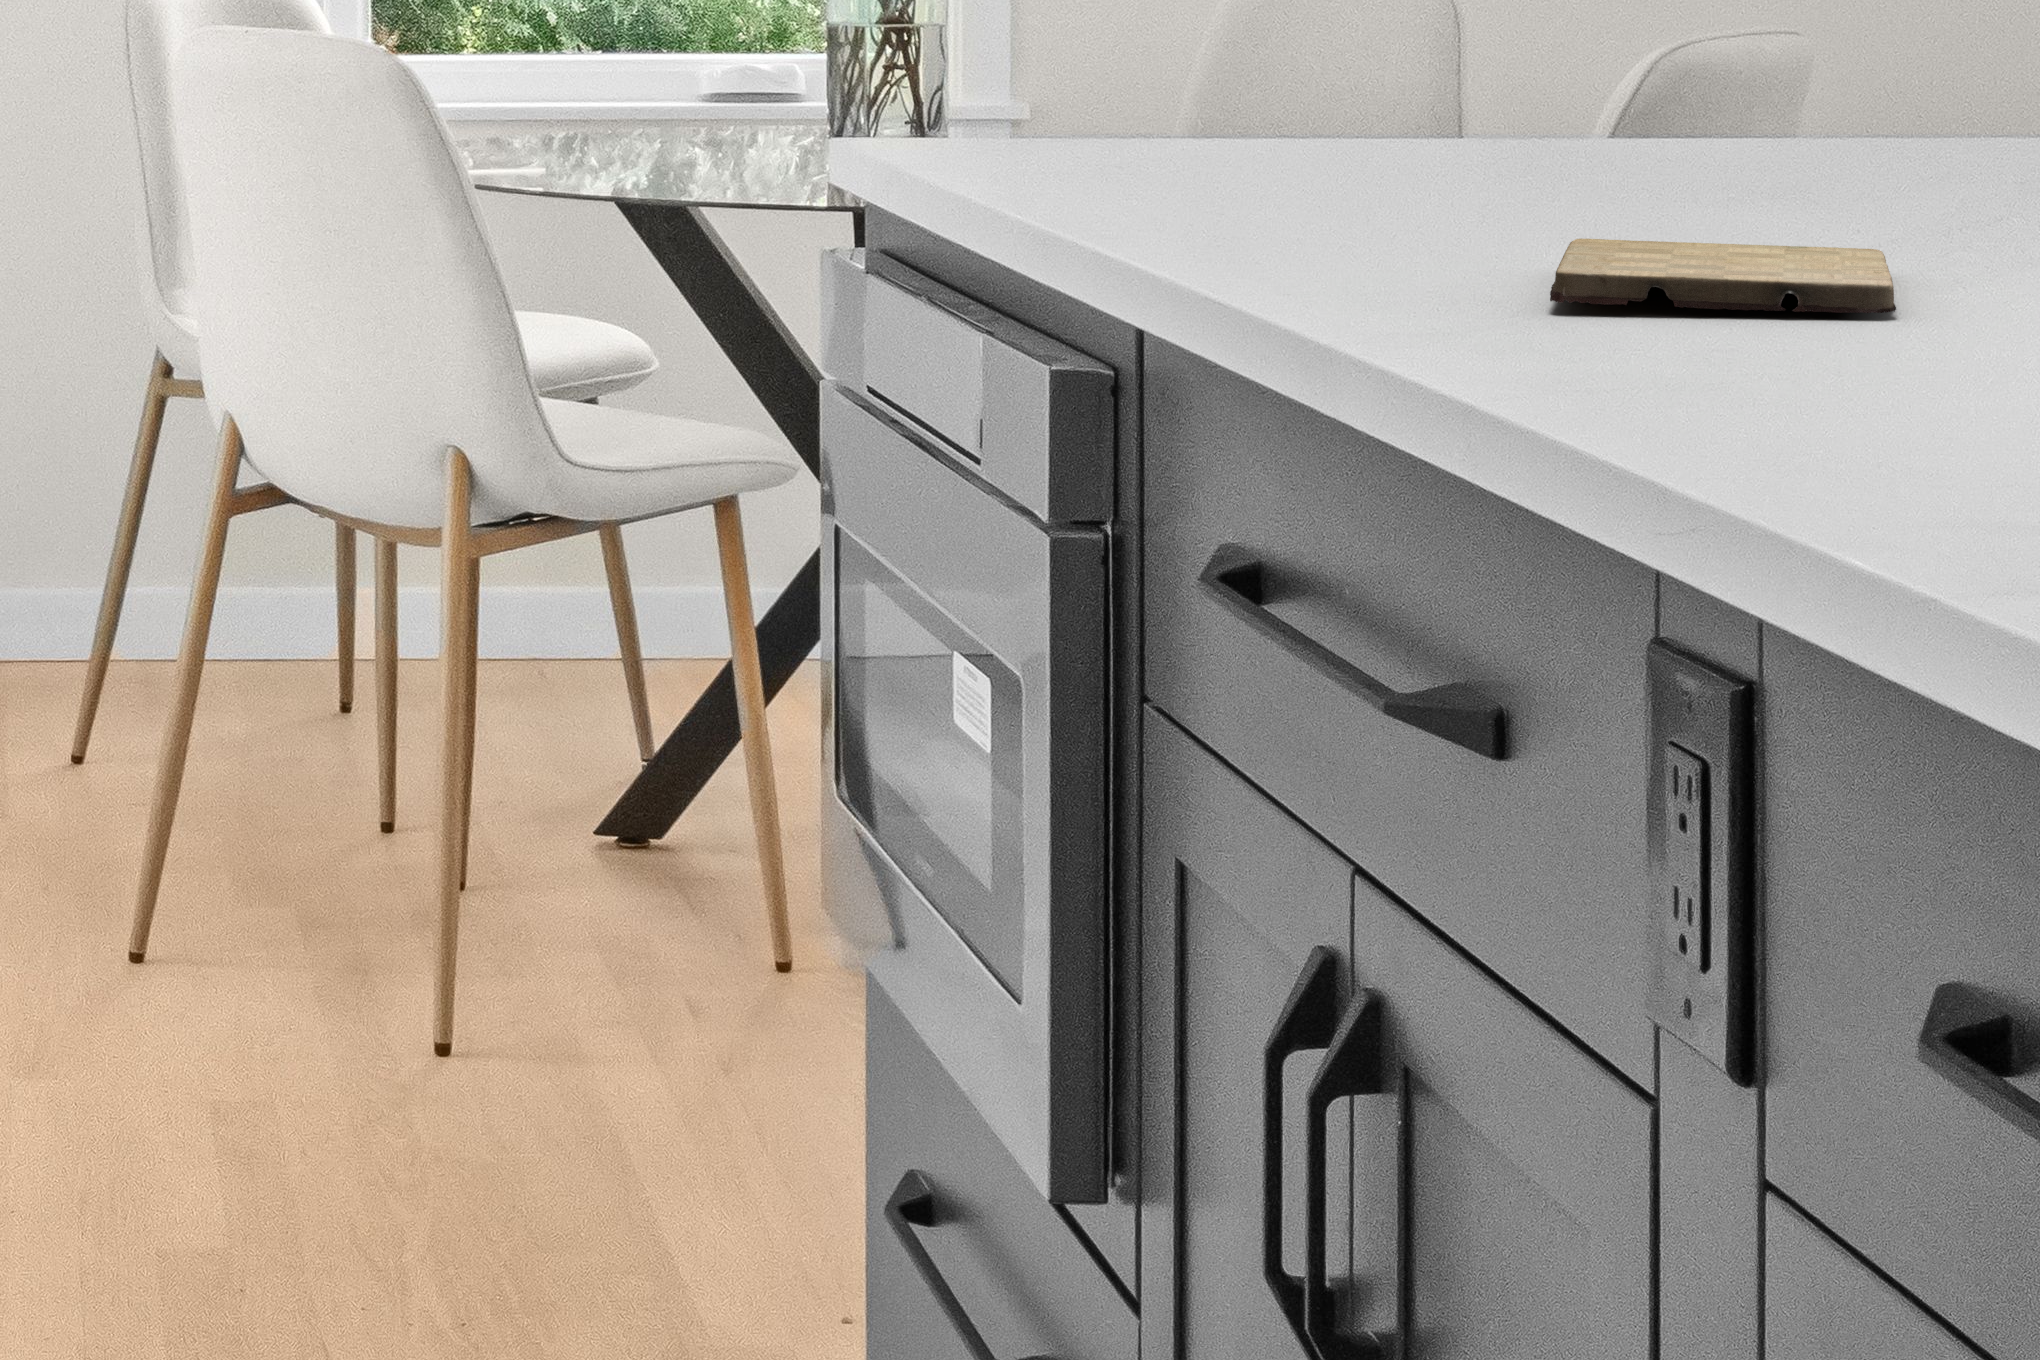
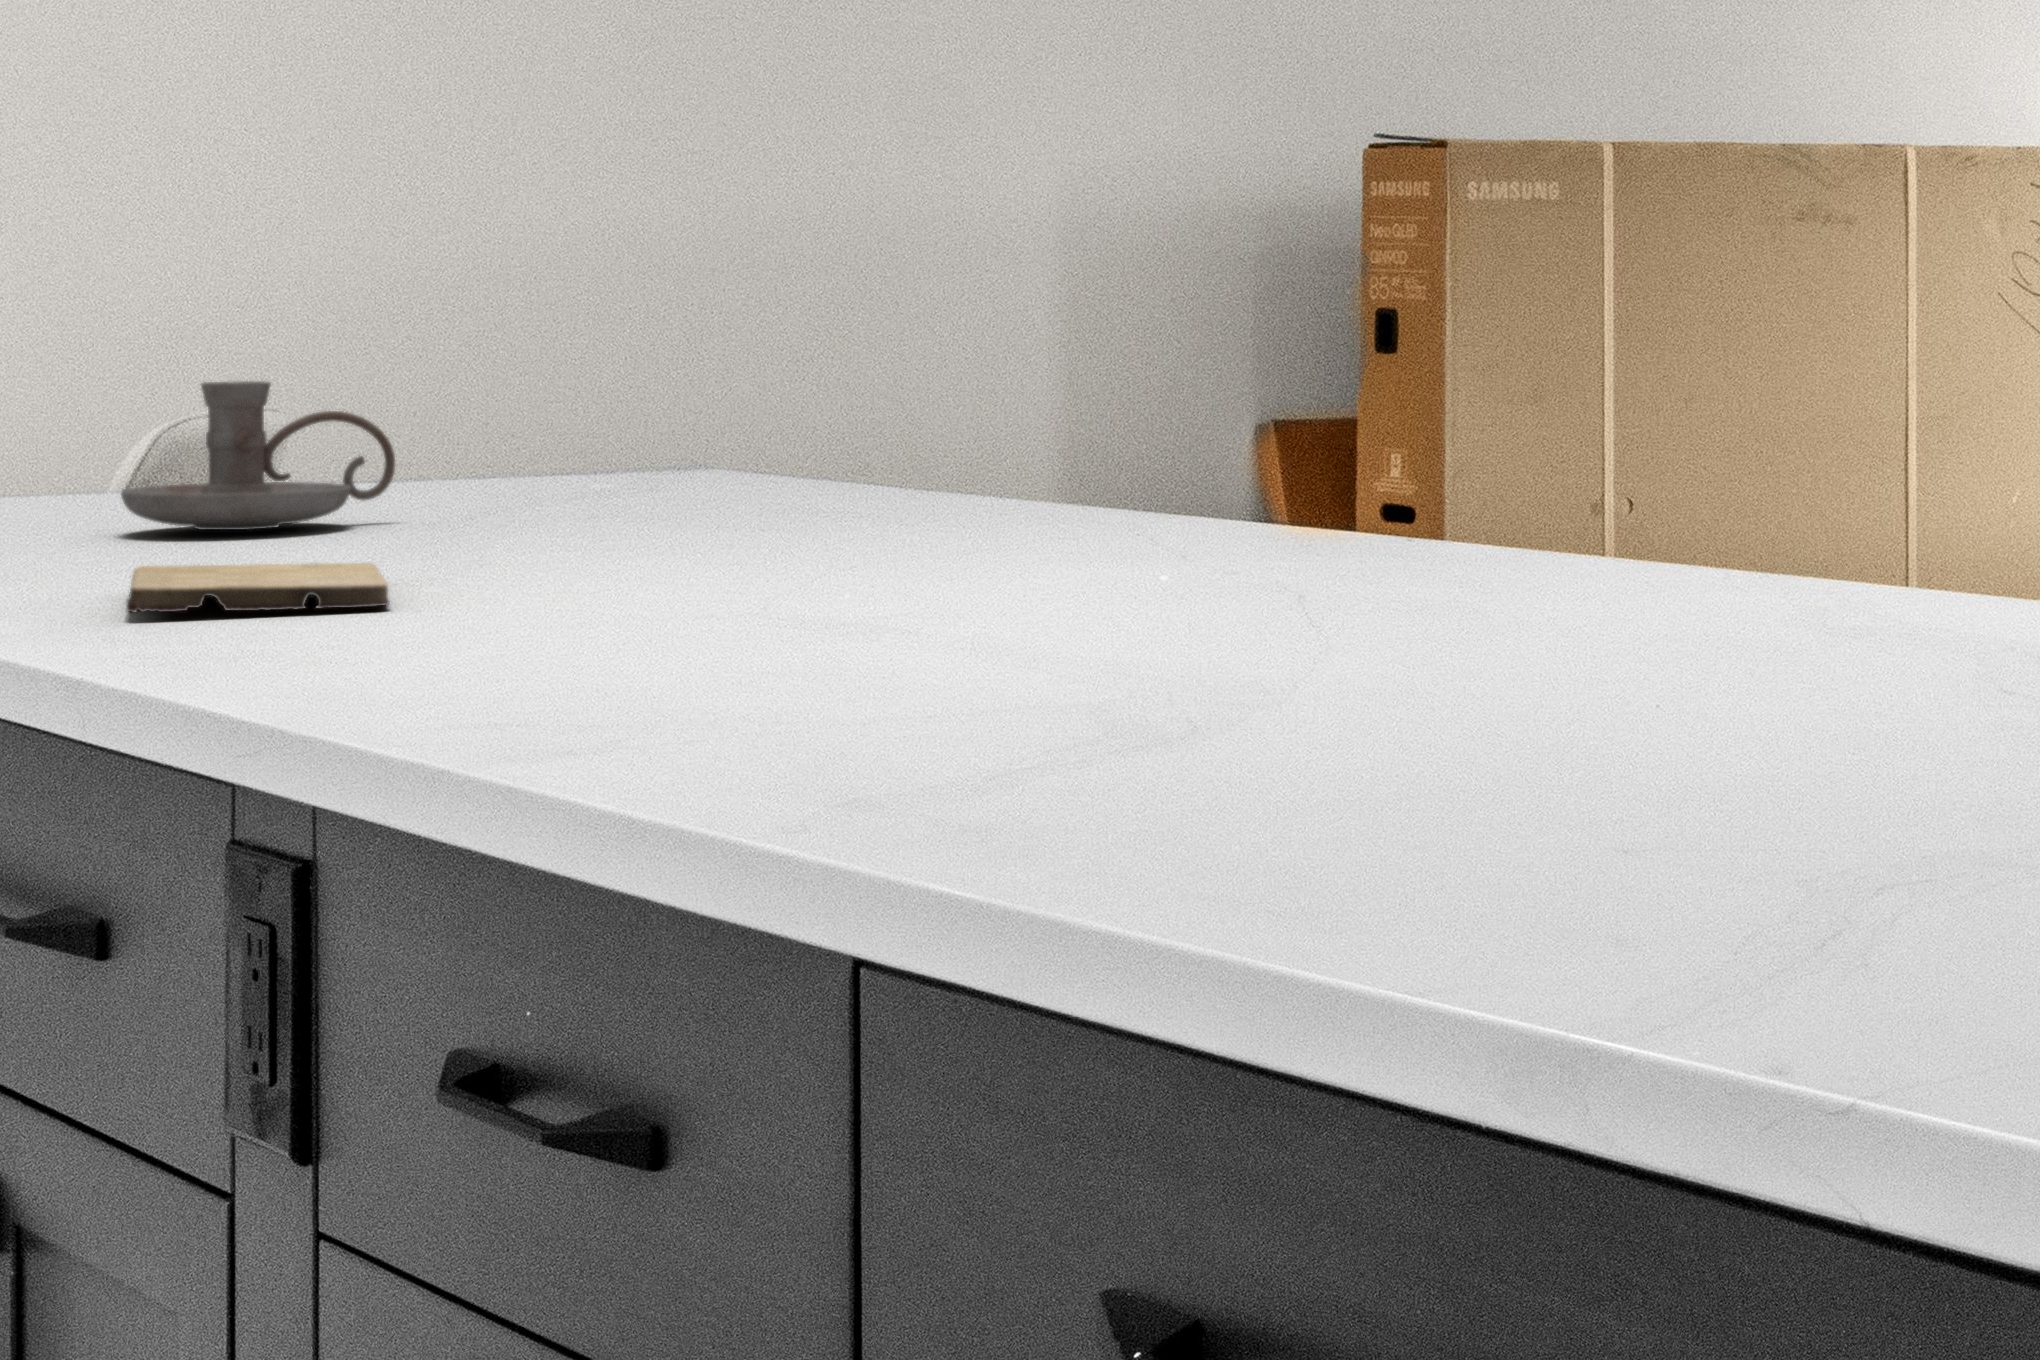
candle holder: none [1575,7,1924,187] -> present [121,381,395,530]

